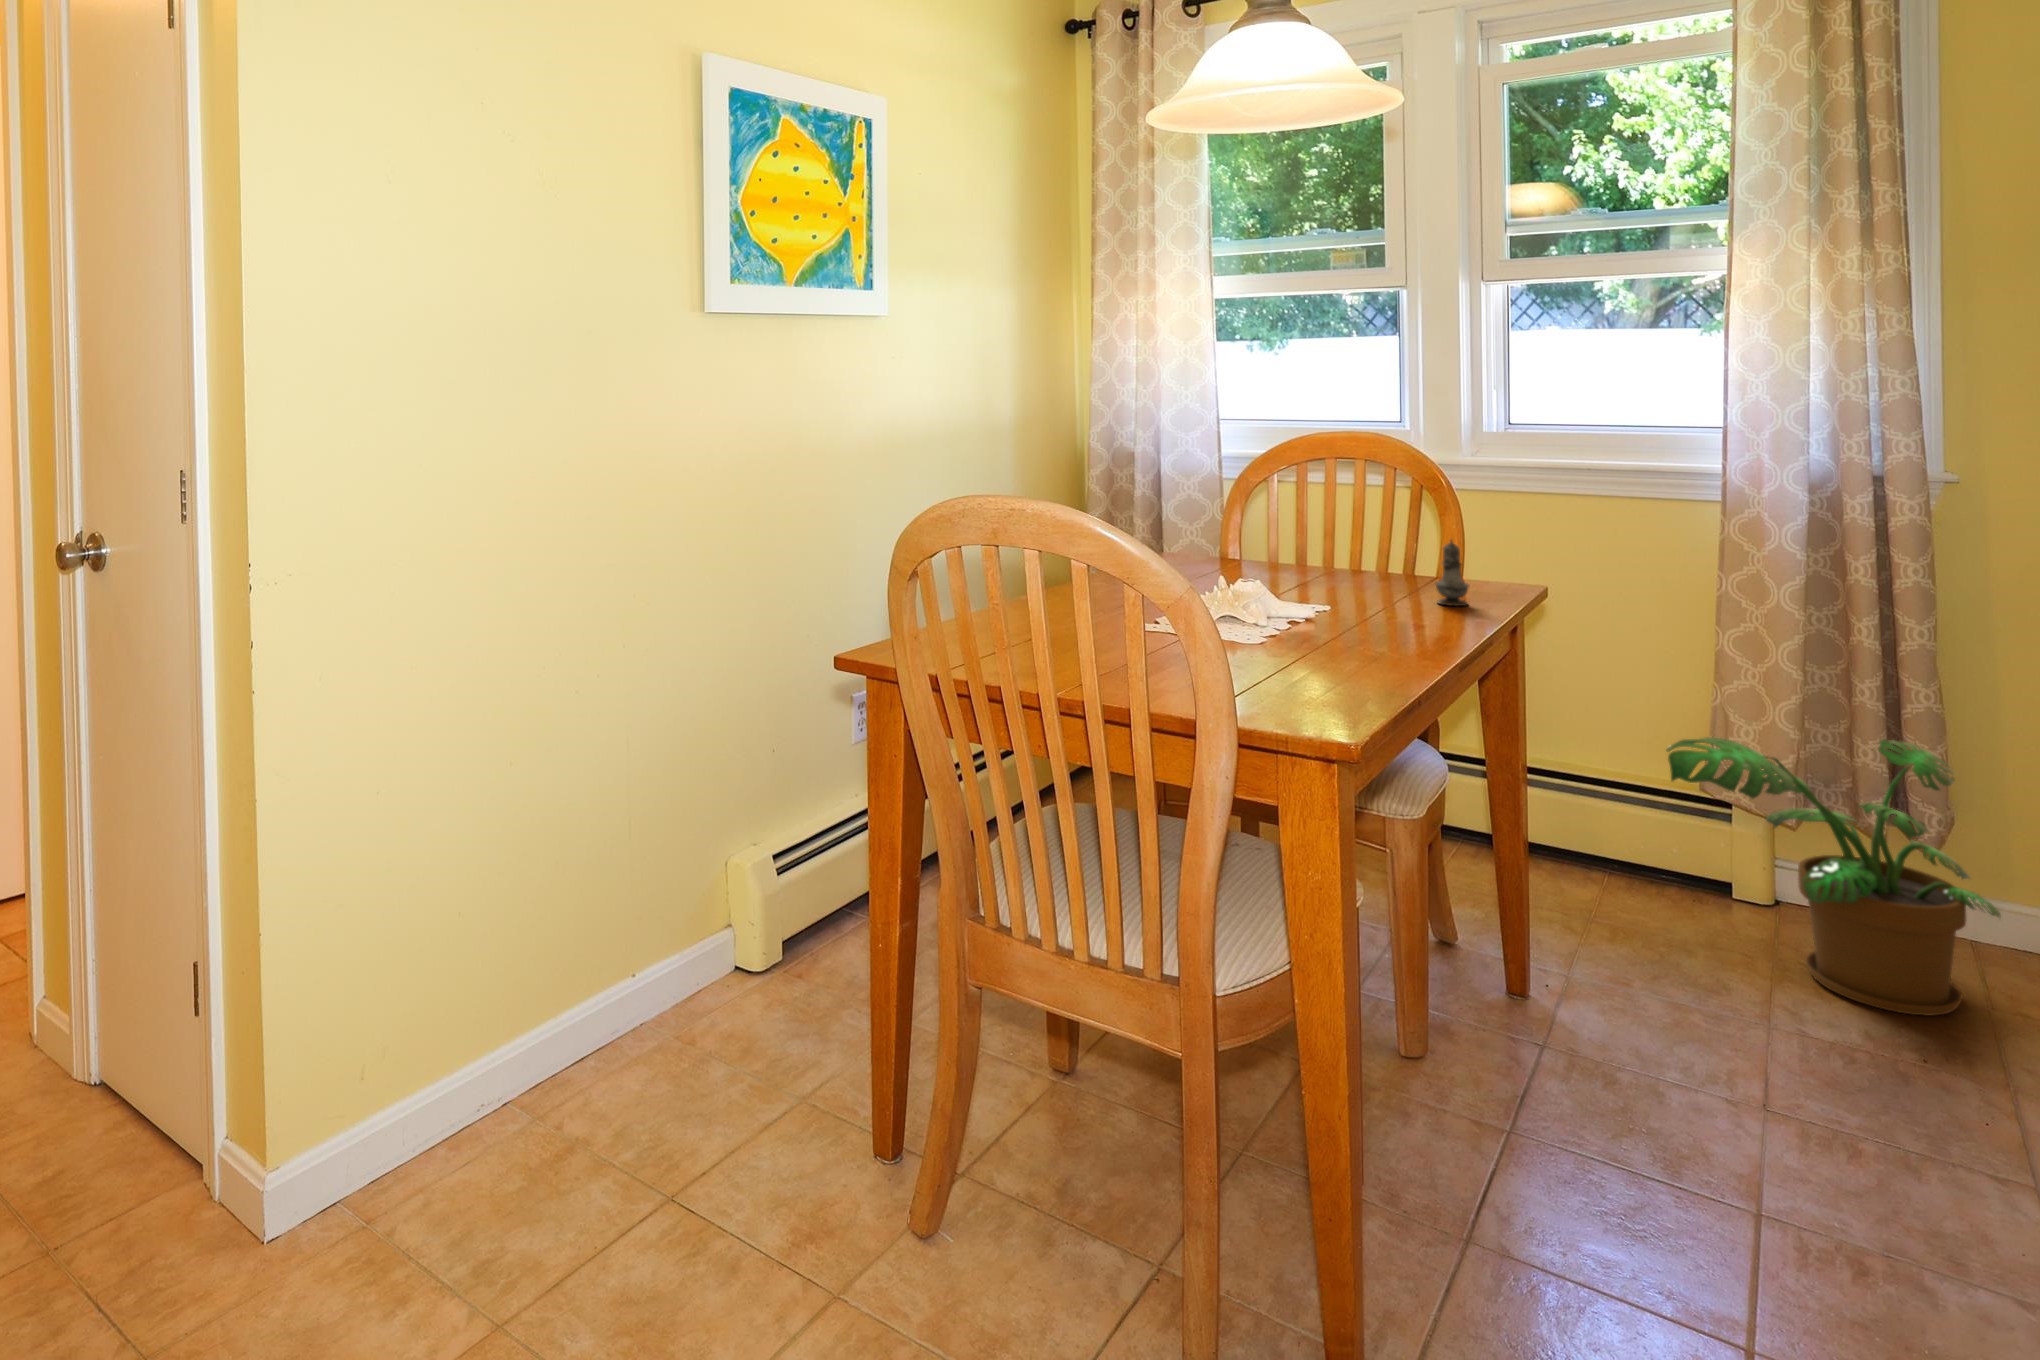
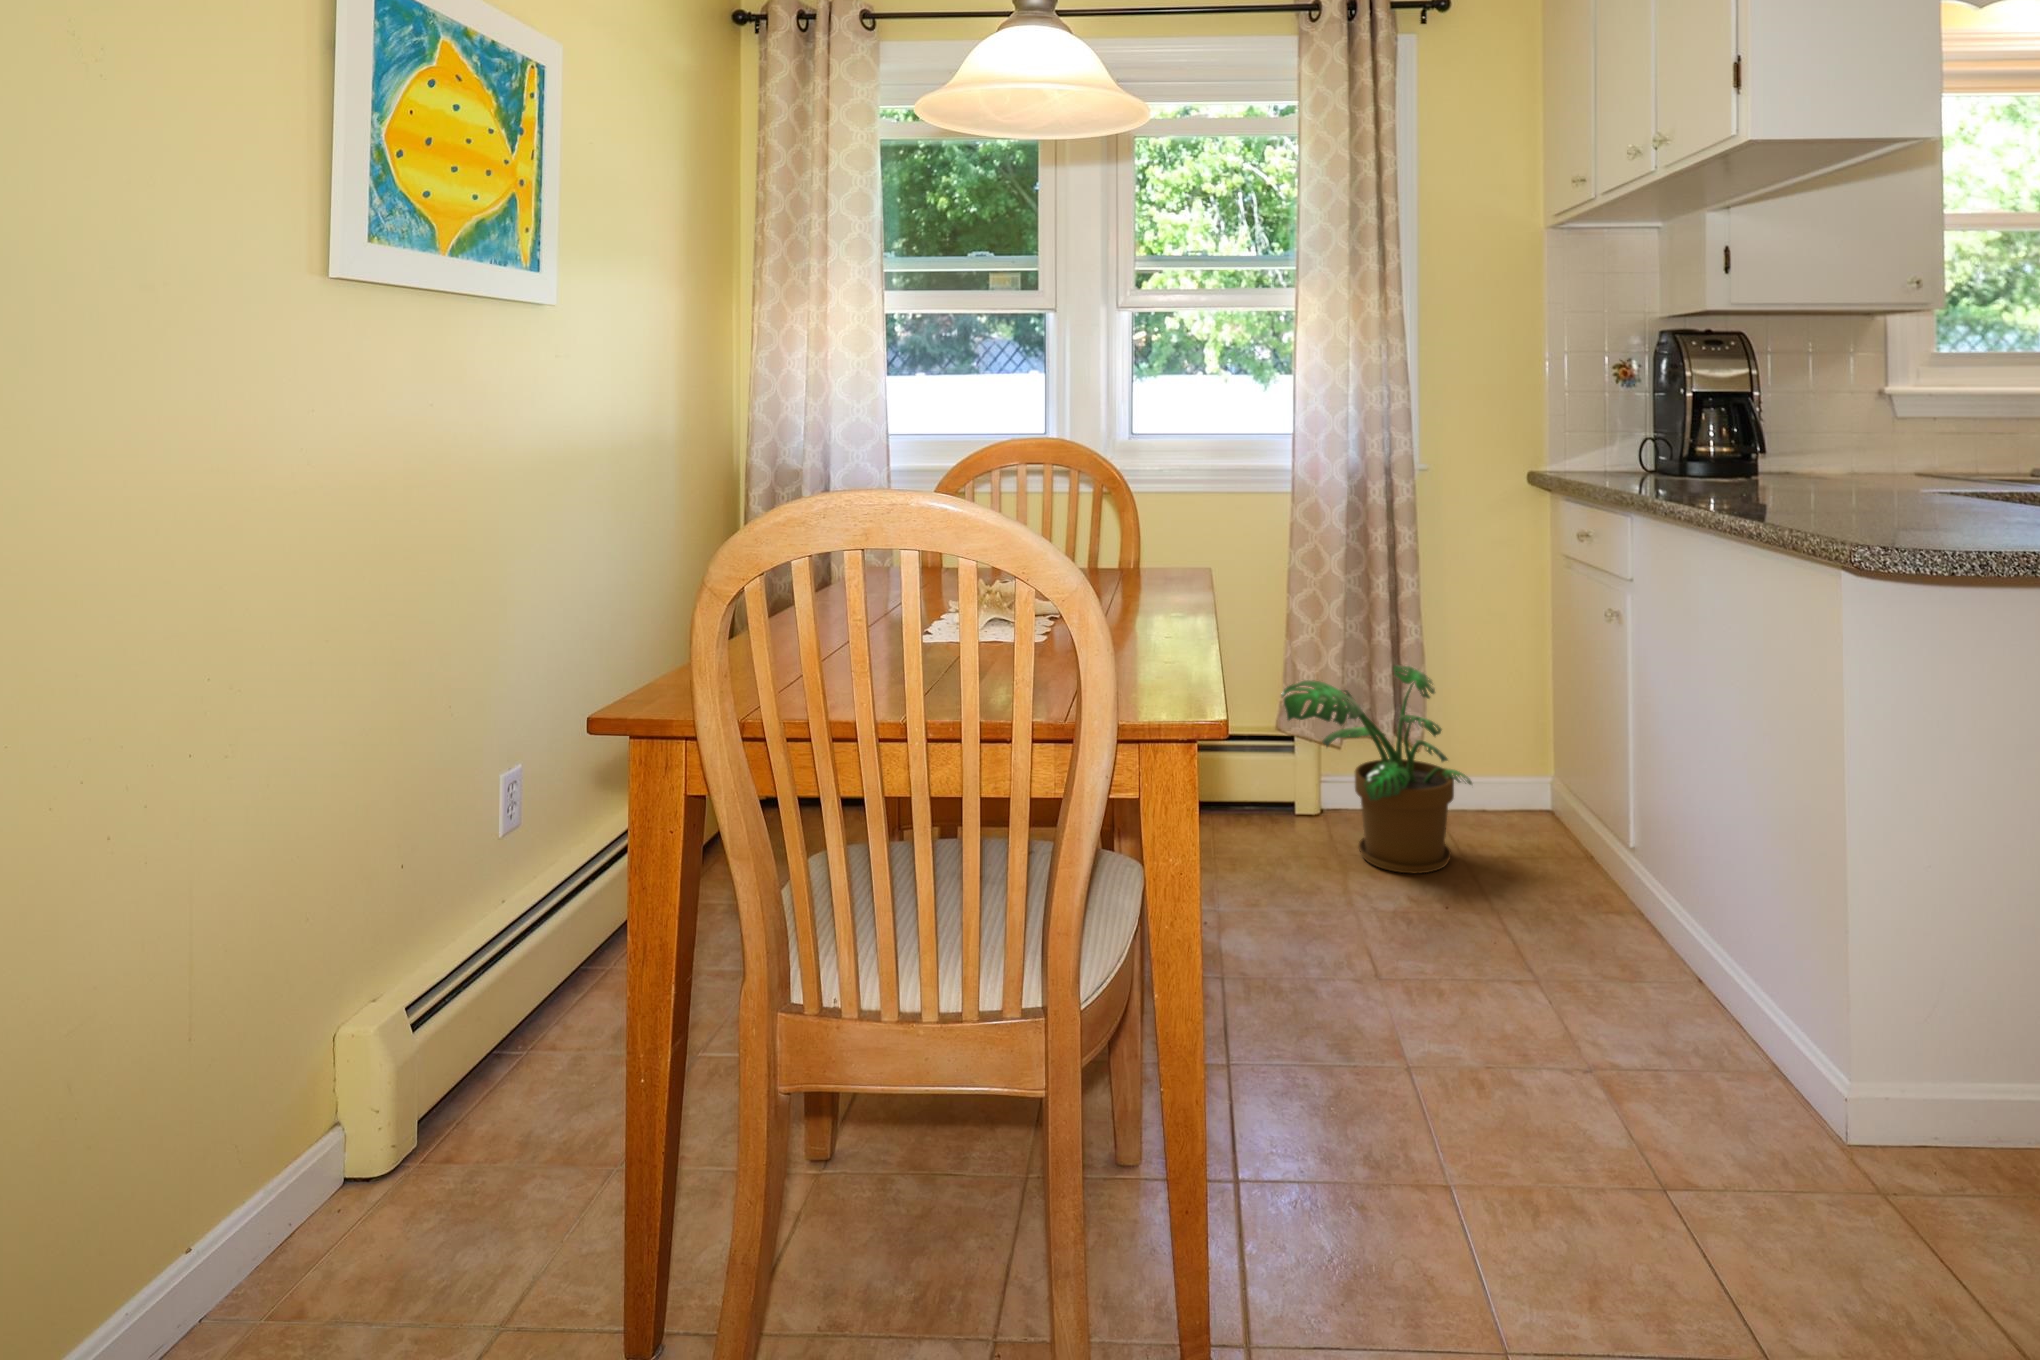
salt shaker: present [1435,539,1469,606] -> none [1141,528,1170,589]

